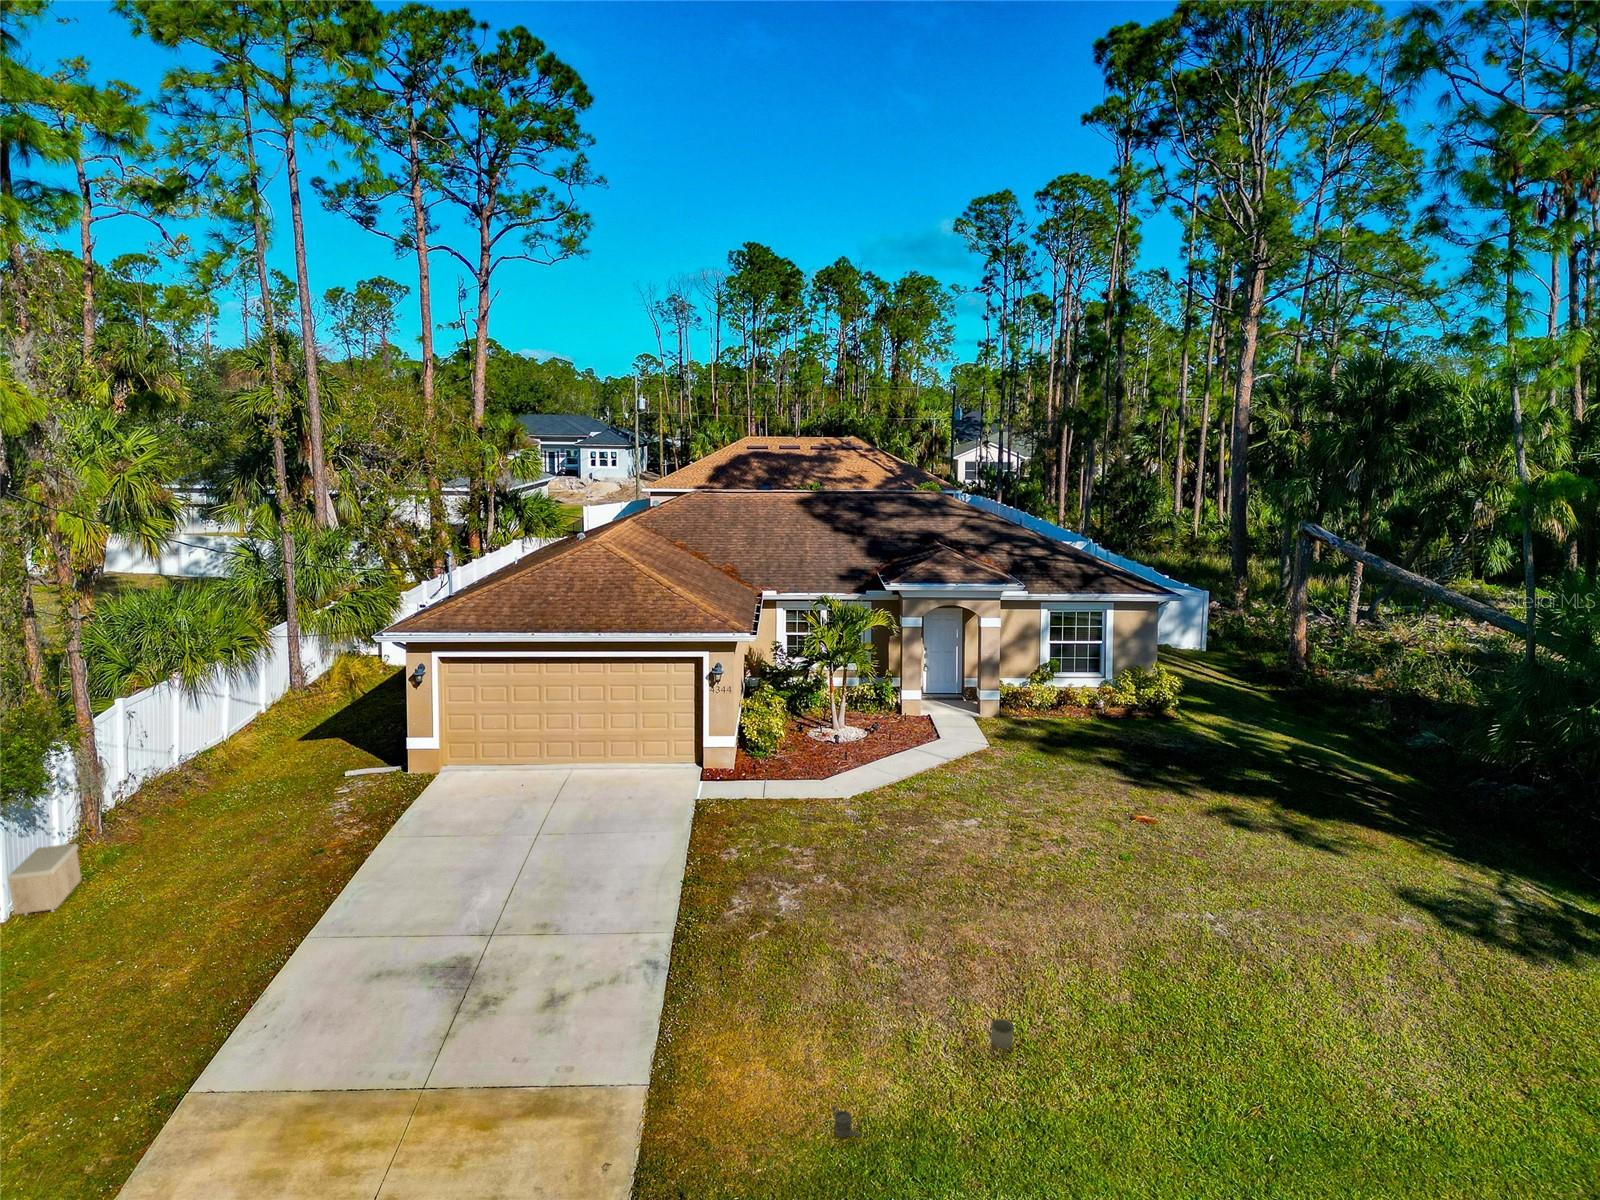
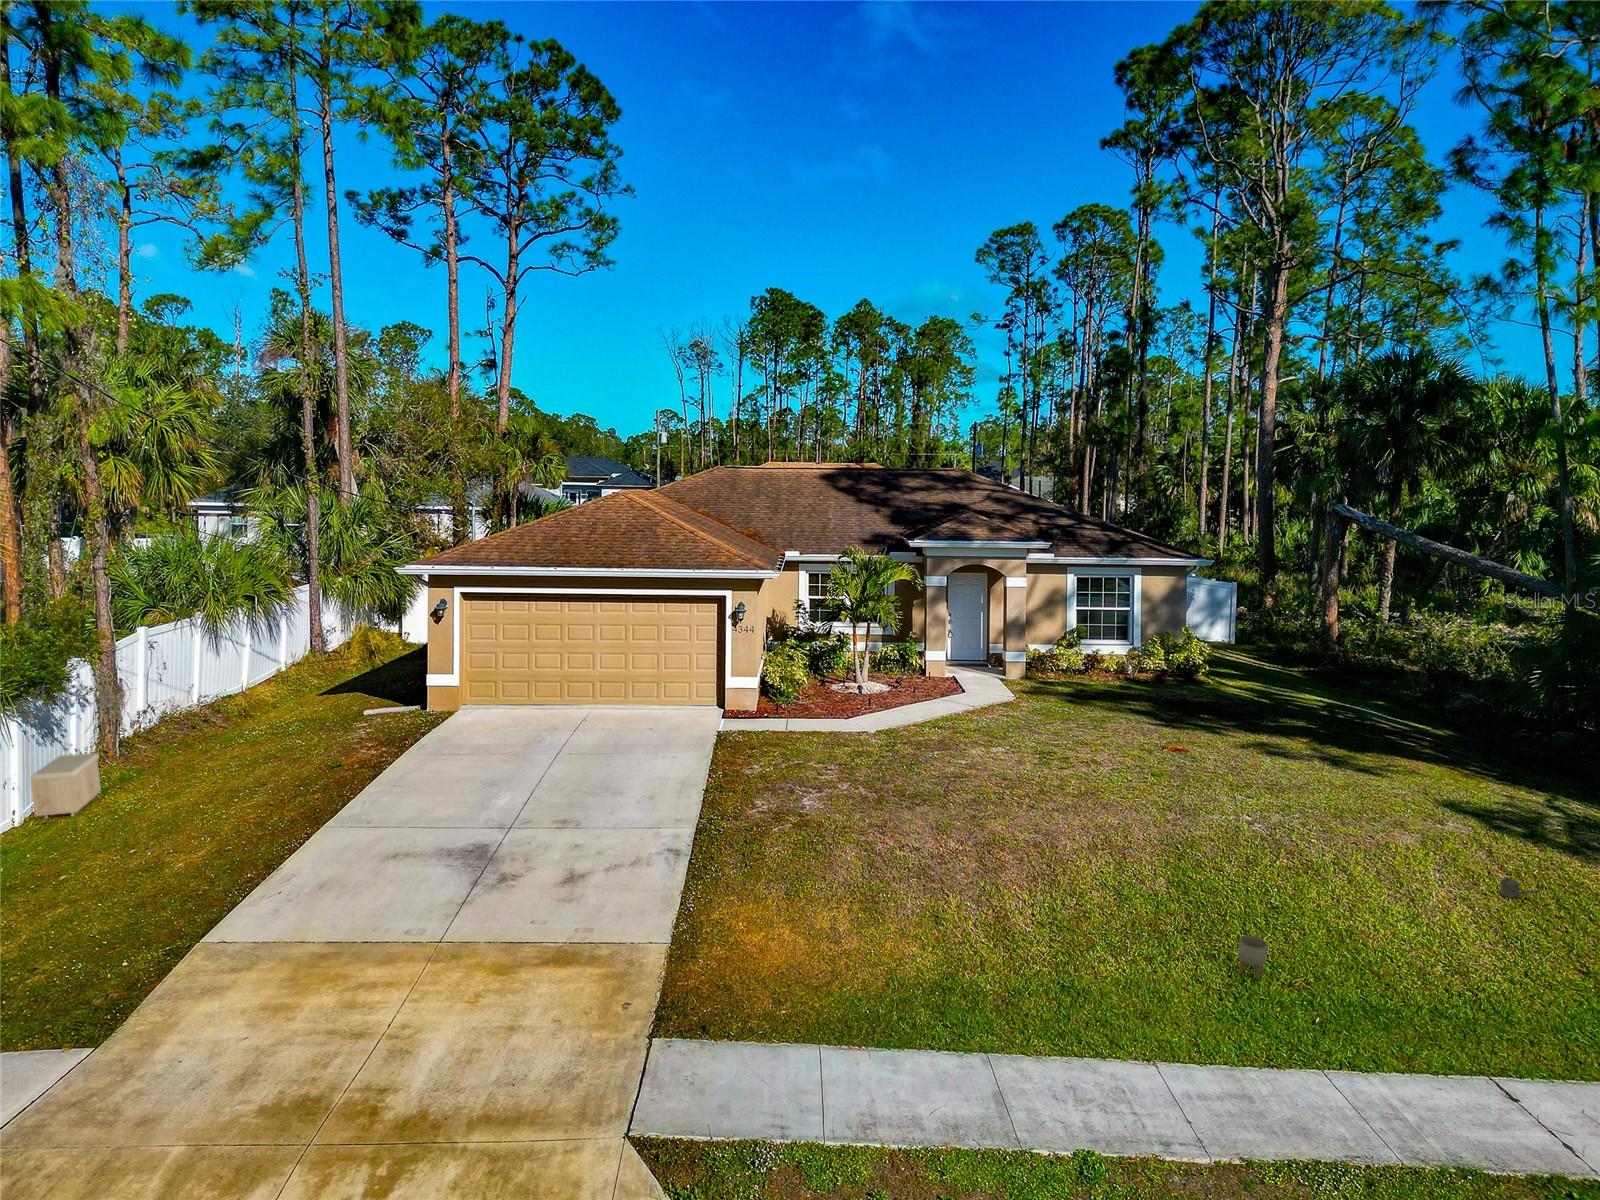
planter: present [990,1019,1014,1060] -> present [1238,935,1267,980]
watering can: present [832,1106,862,1138] -> present [1493,876,1540,898]

